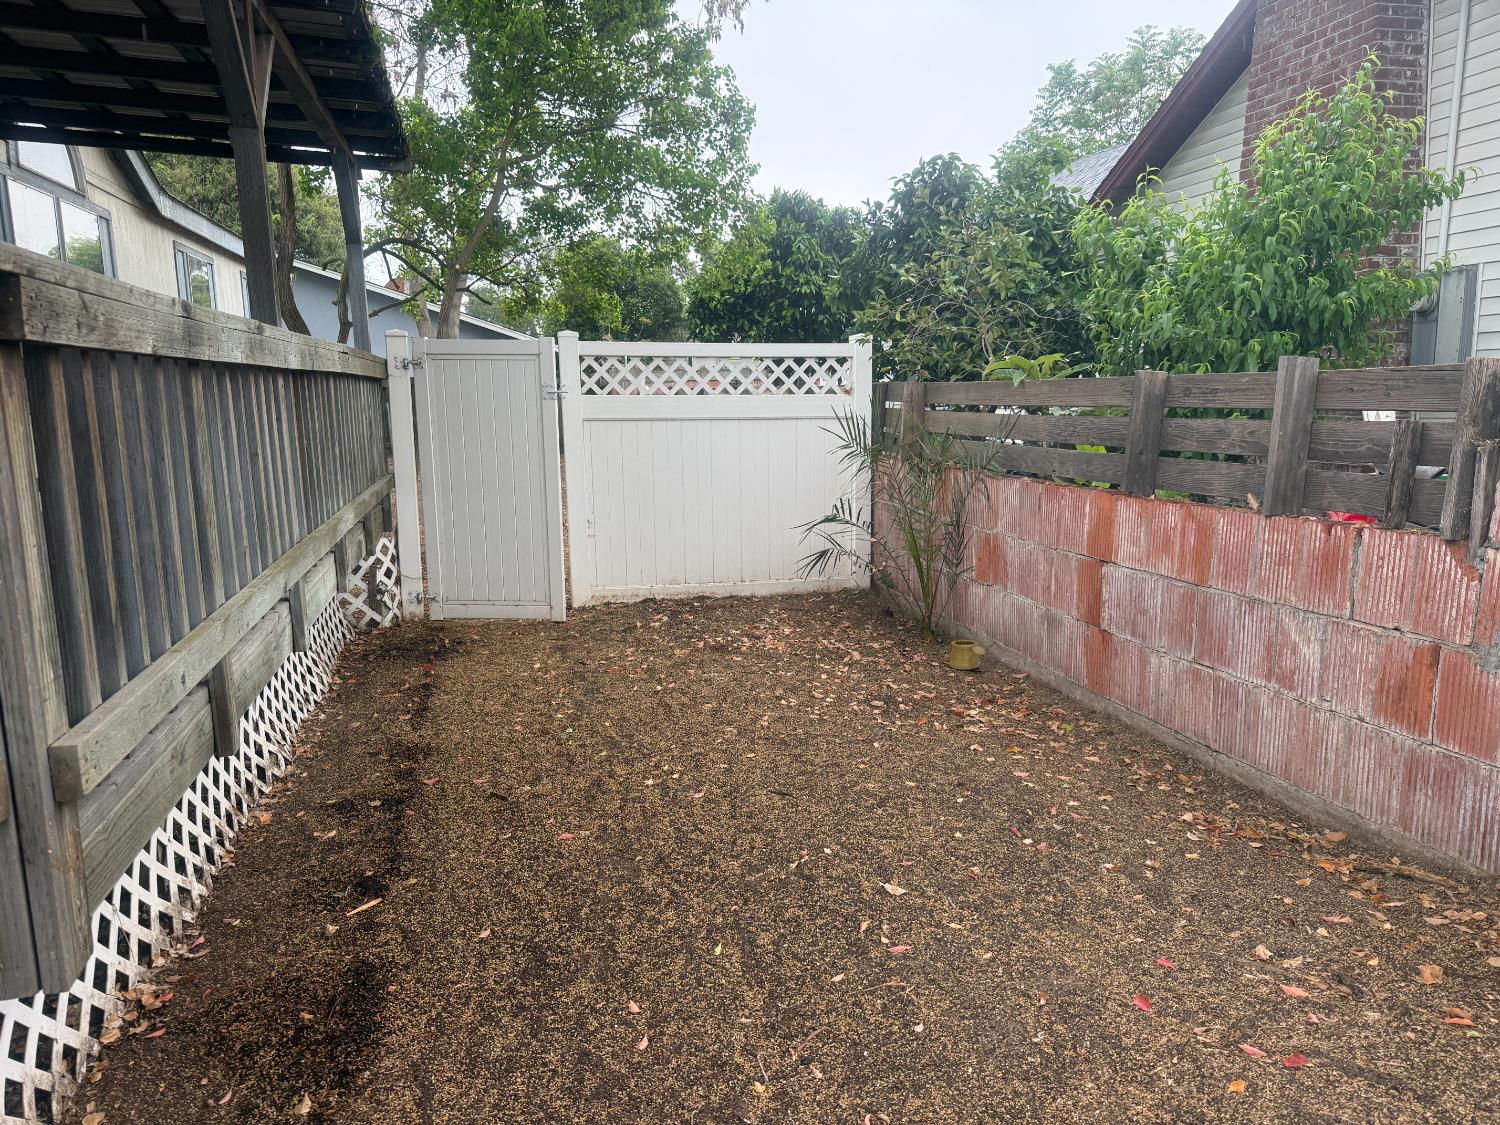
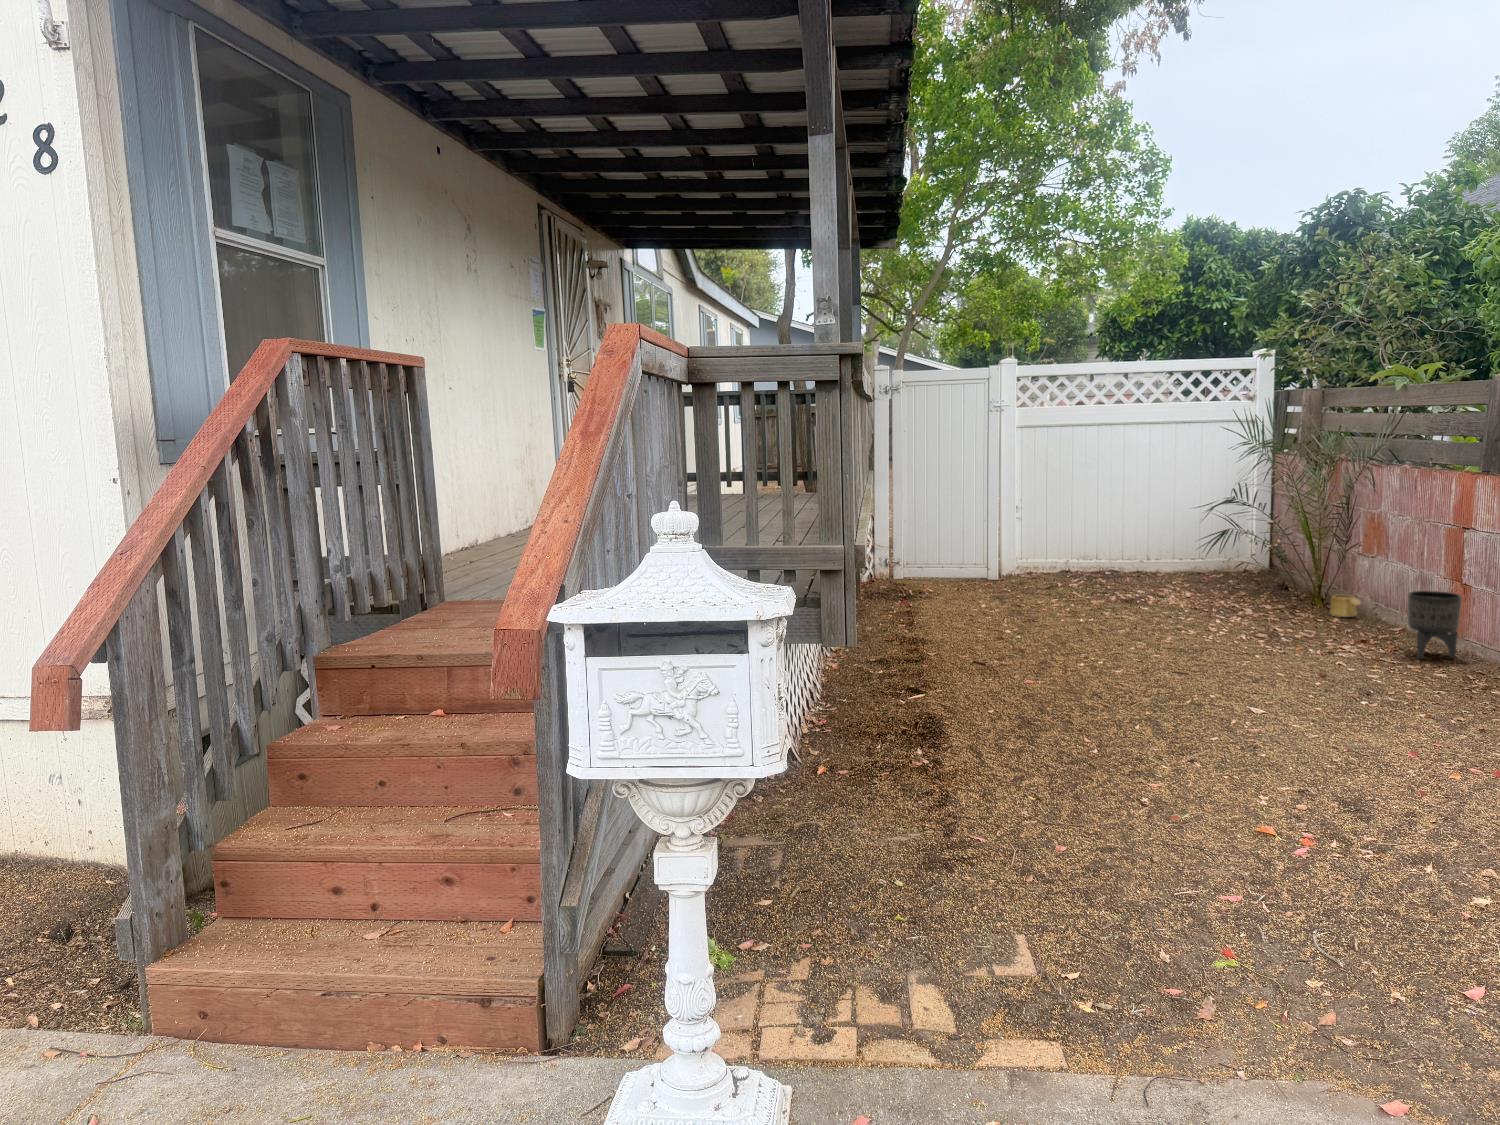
planter: none [1047,646,1107,738] -> present [1408,591,1462,659]

